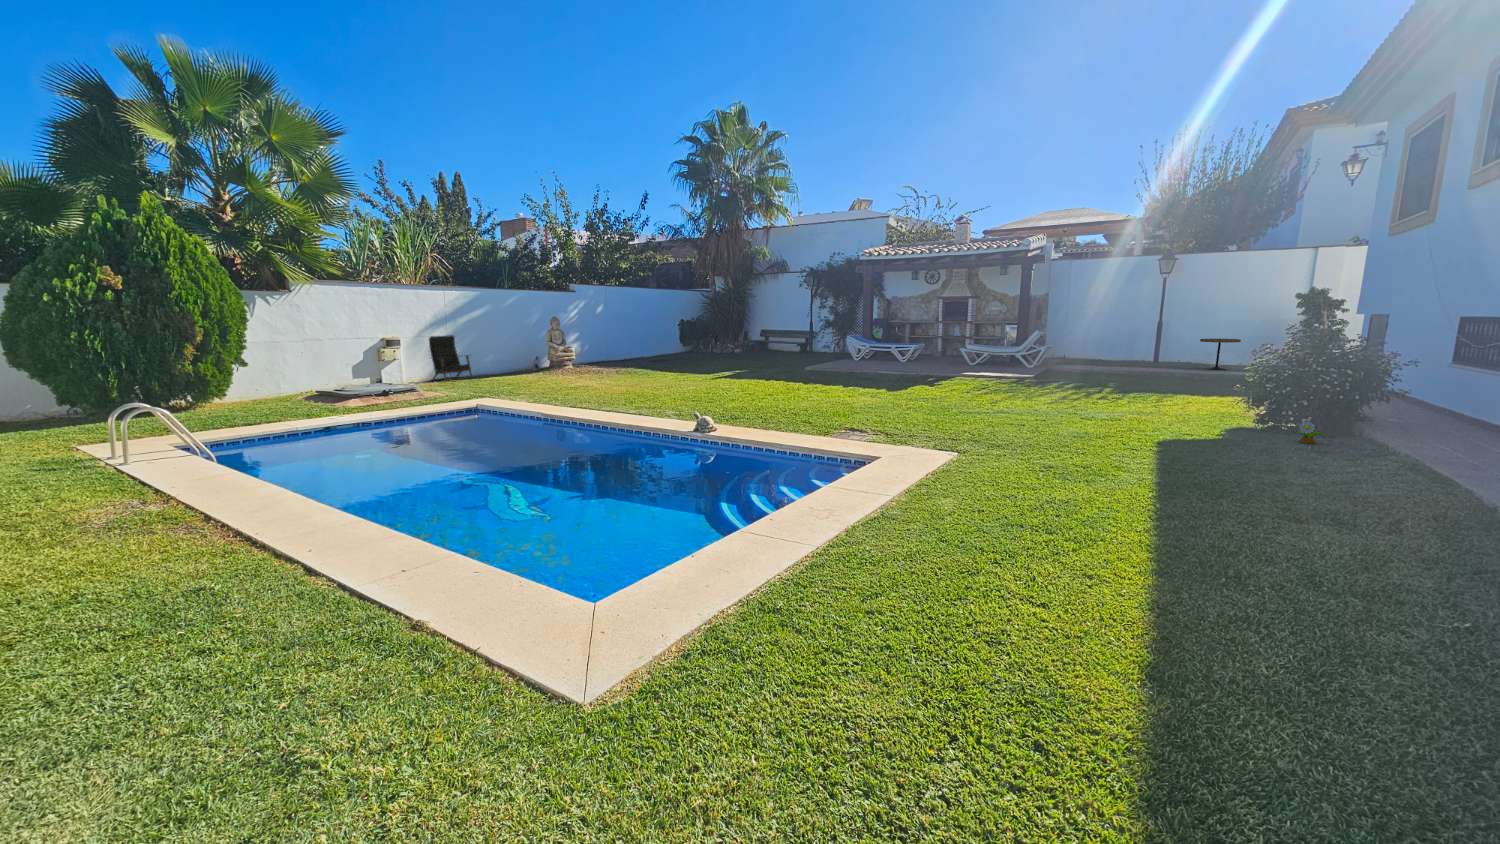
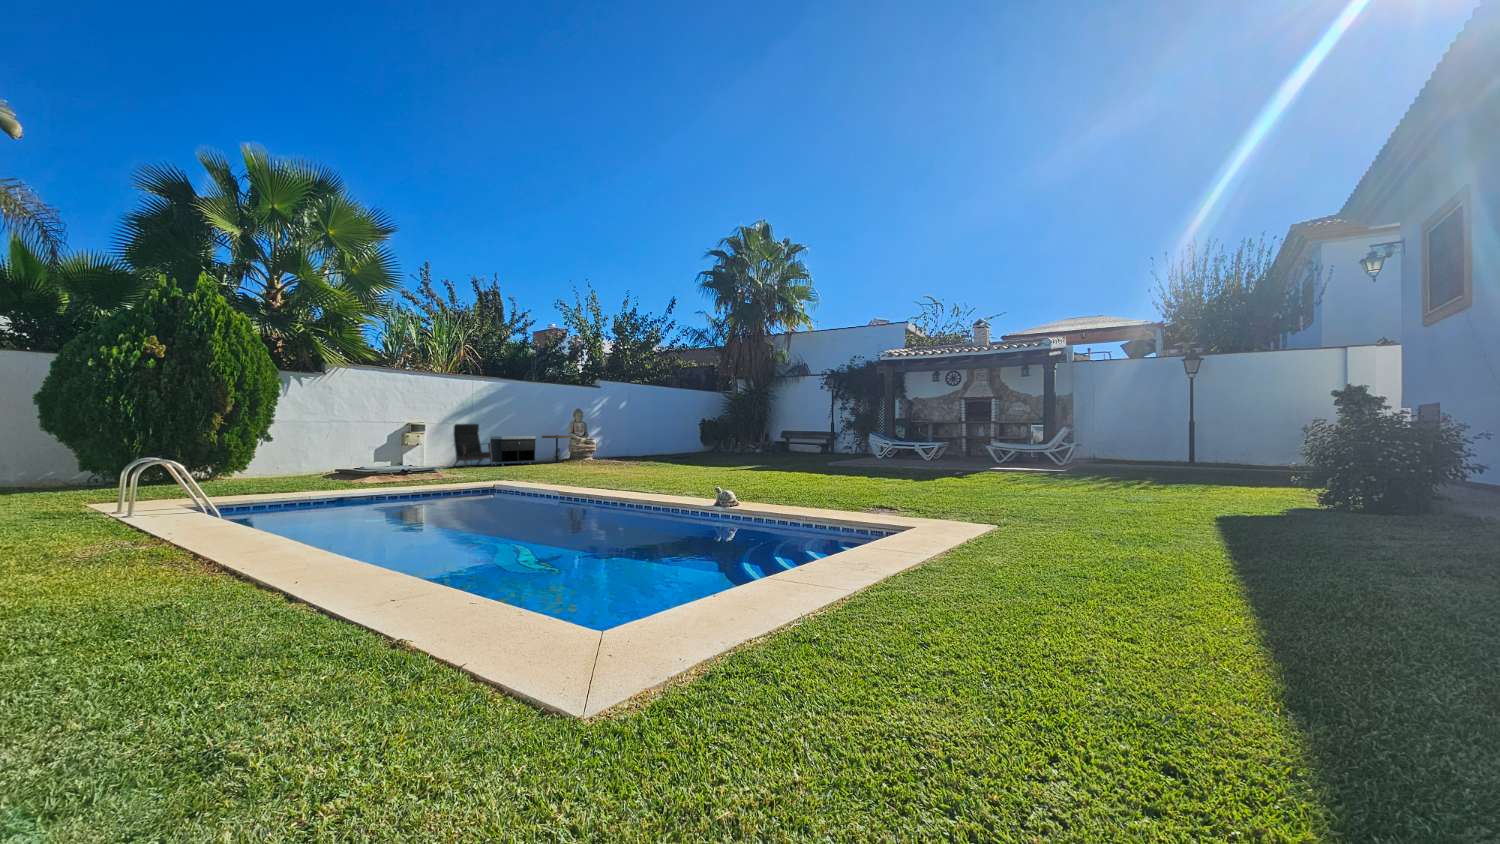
side table: present [1200,339,1241,370] -> present [542,435,572,463]
storage bench: none [468,345,516,377] -> present [490,436,536,465]
decorative plant: present [1294,421,1326,444] -> none [1351,492,1390,516]

